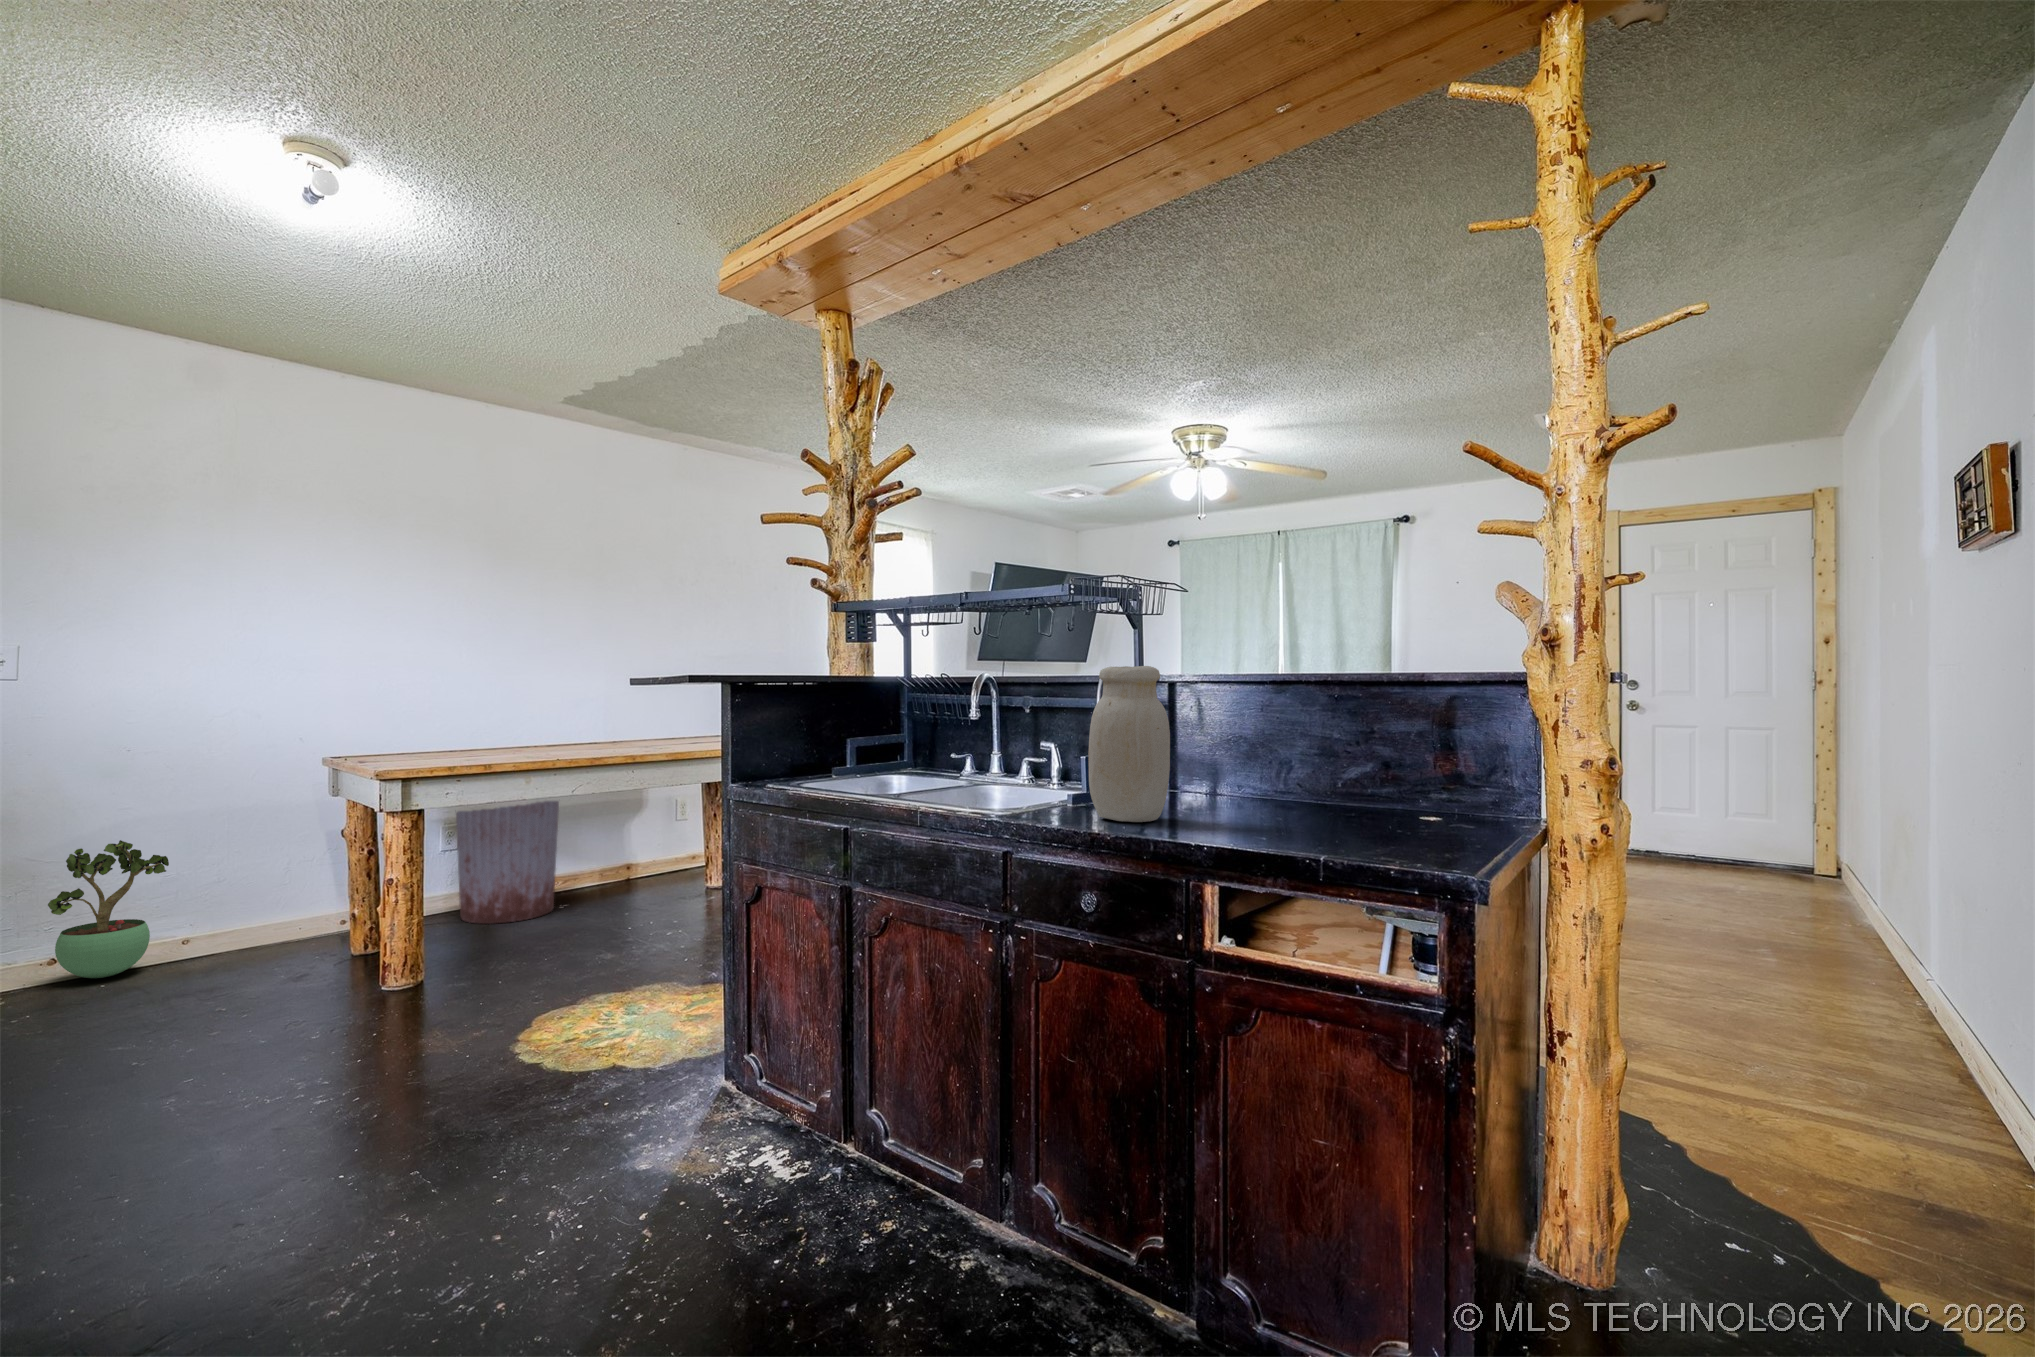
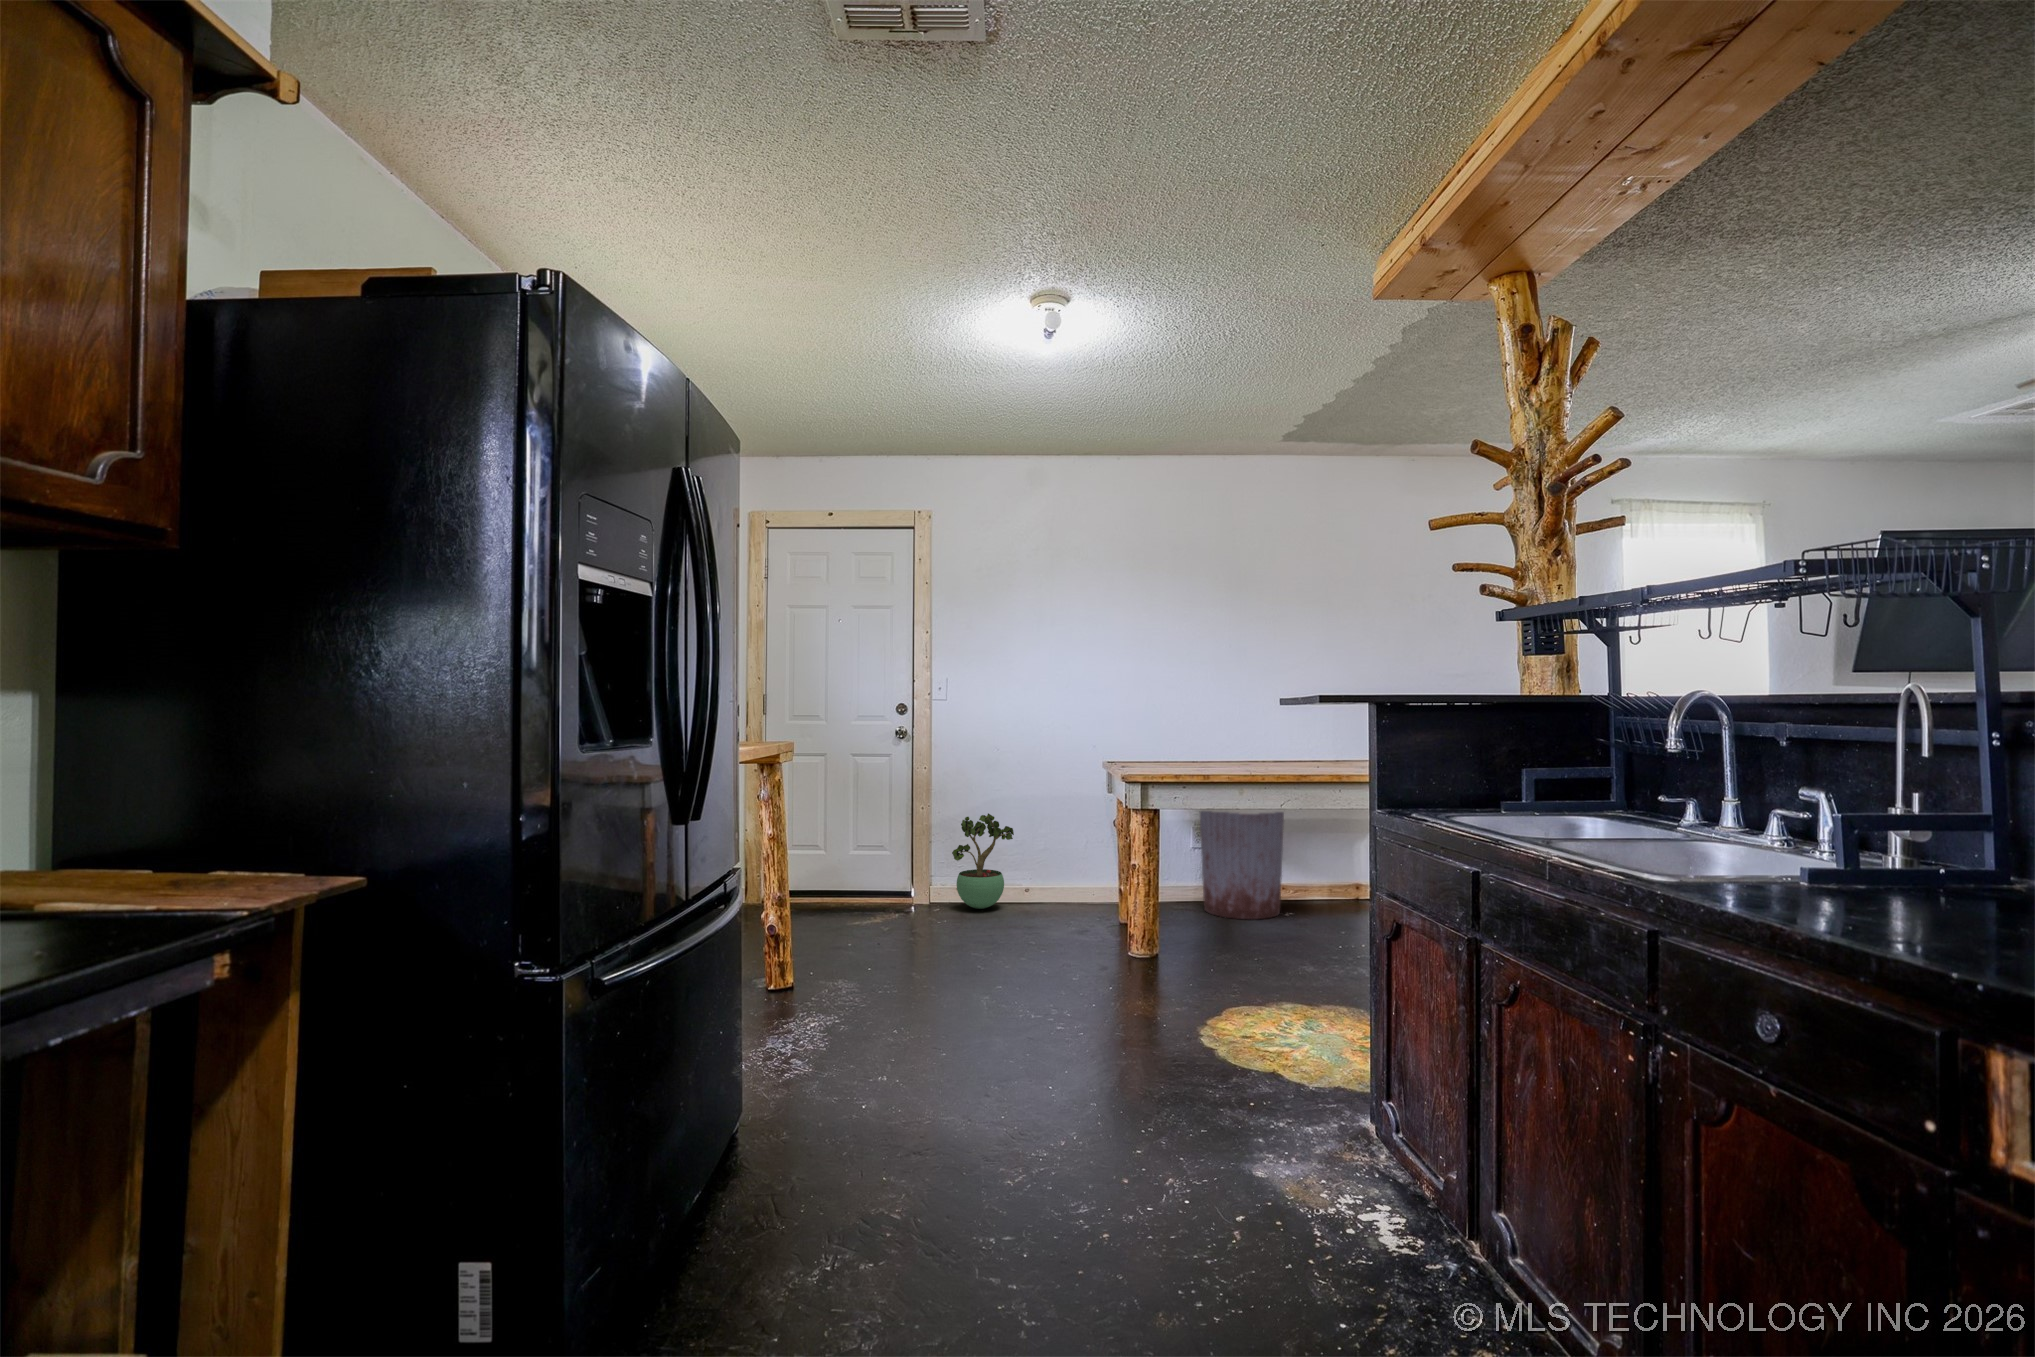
jar: present [1088,666,1170,822] -> none [1776,674,1939,918]

